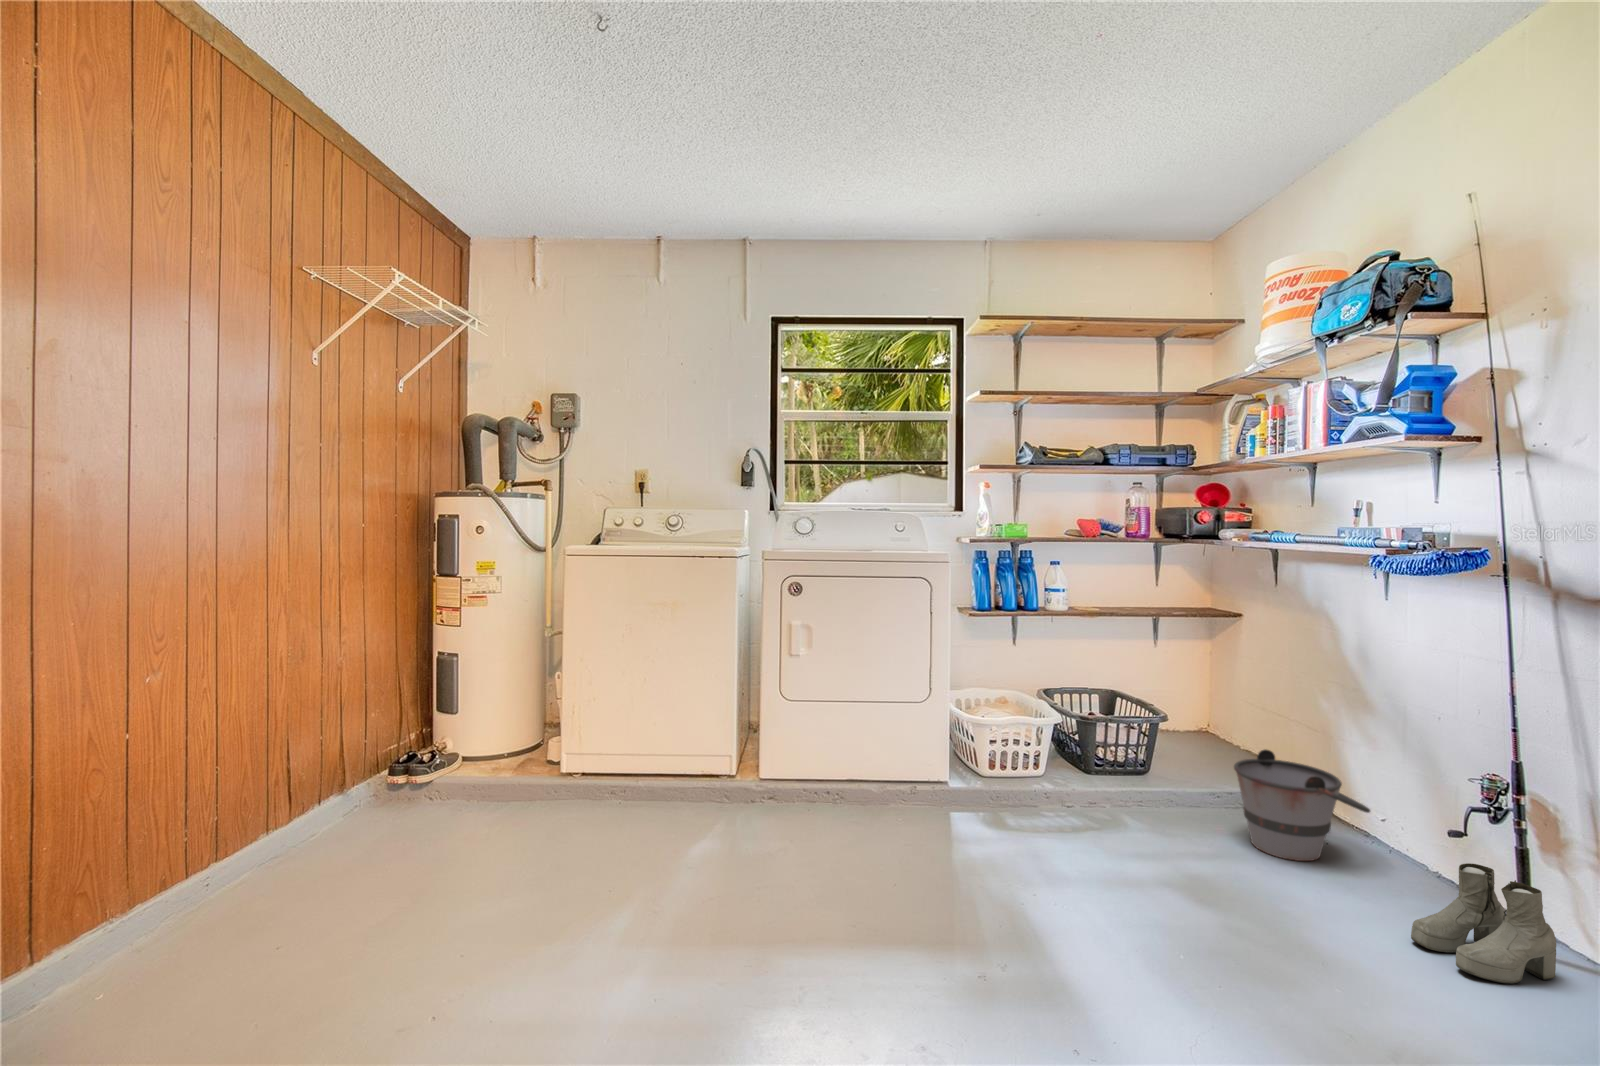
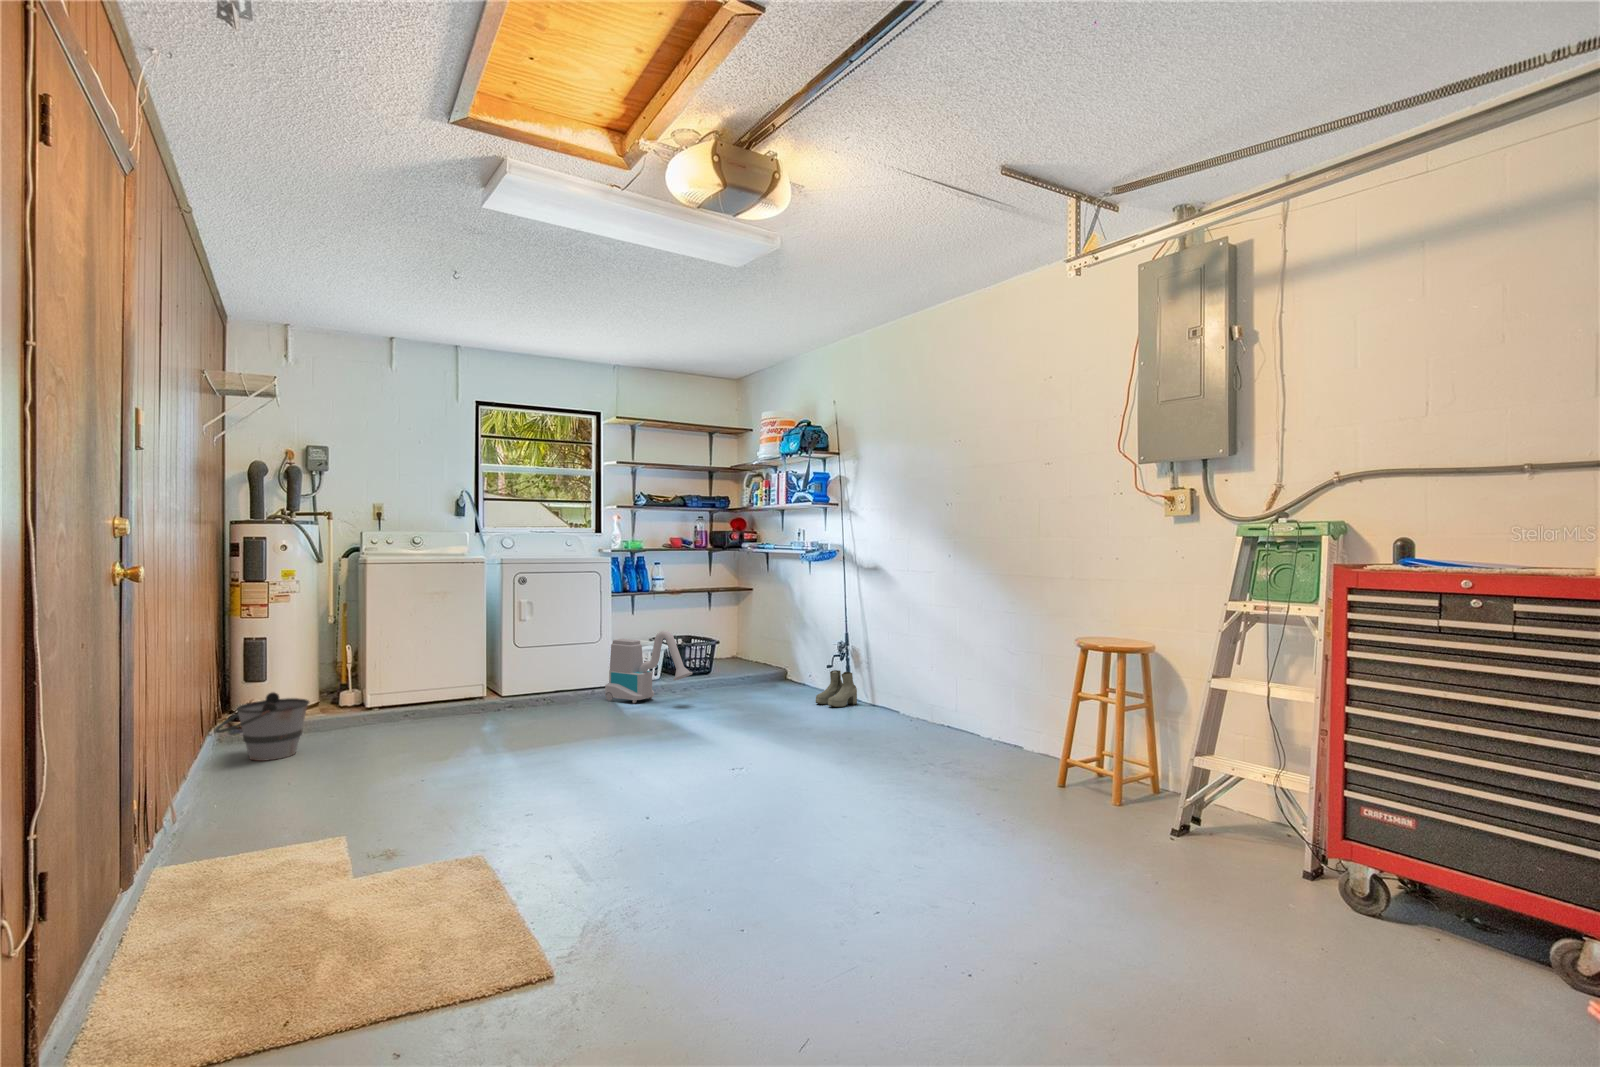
vacuum cleaner: none [932,700,1087,829] -> present [605,630,693,703]
bucket: present [1234,749,1370,861] -> present [215,692,309,761]

